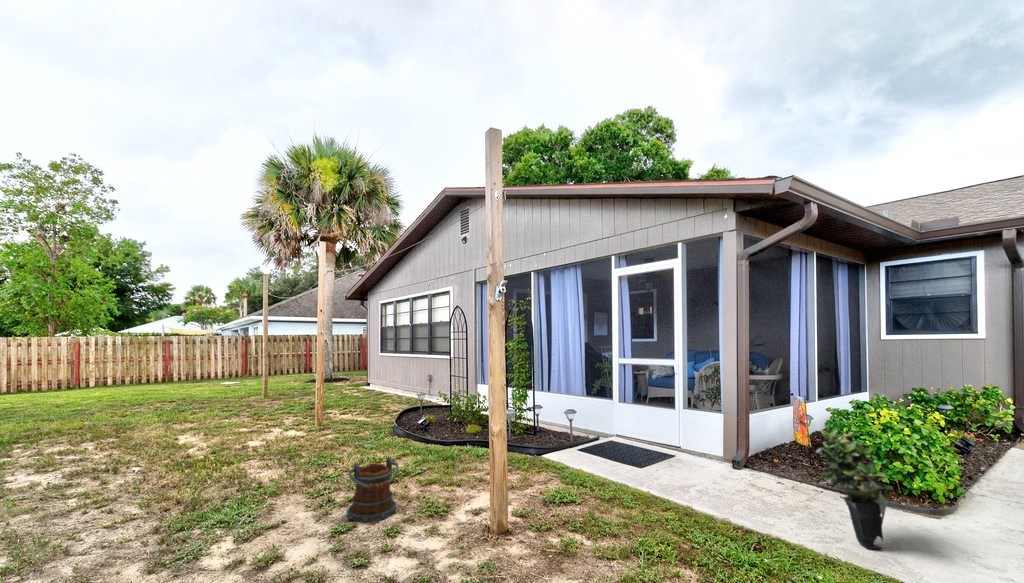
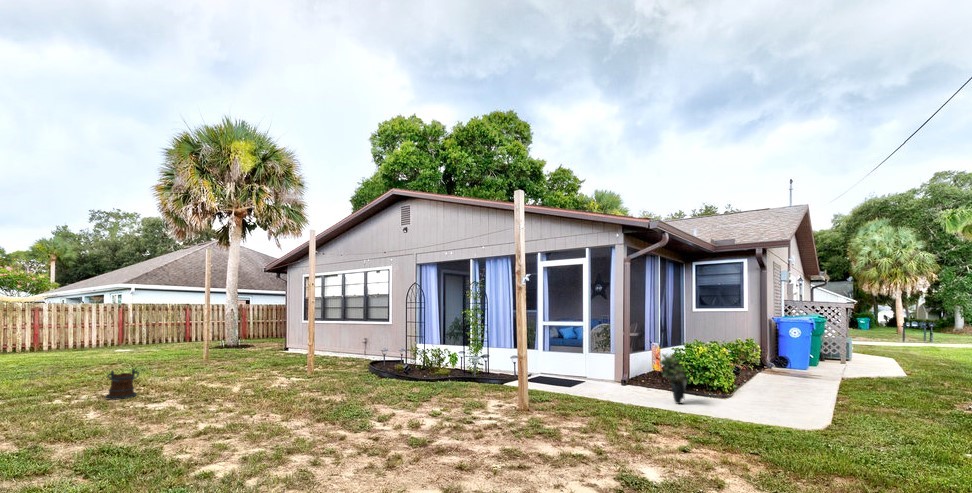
bucket: present [347,457,399,522] -> present [105,369,139,400]

